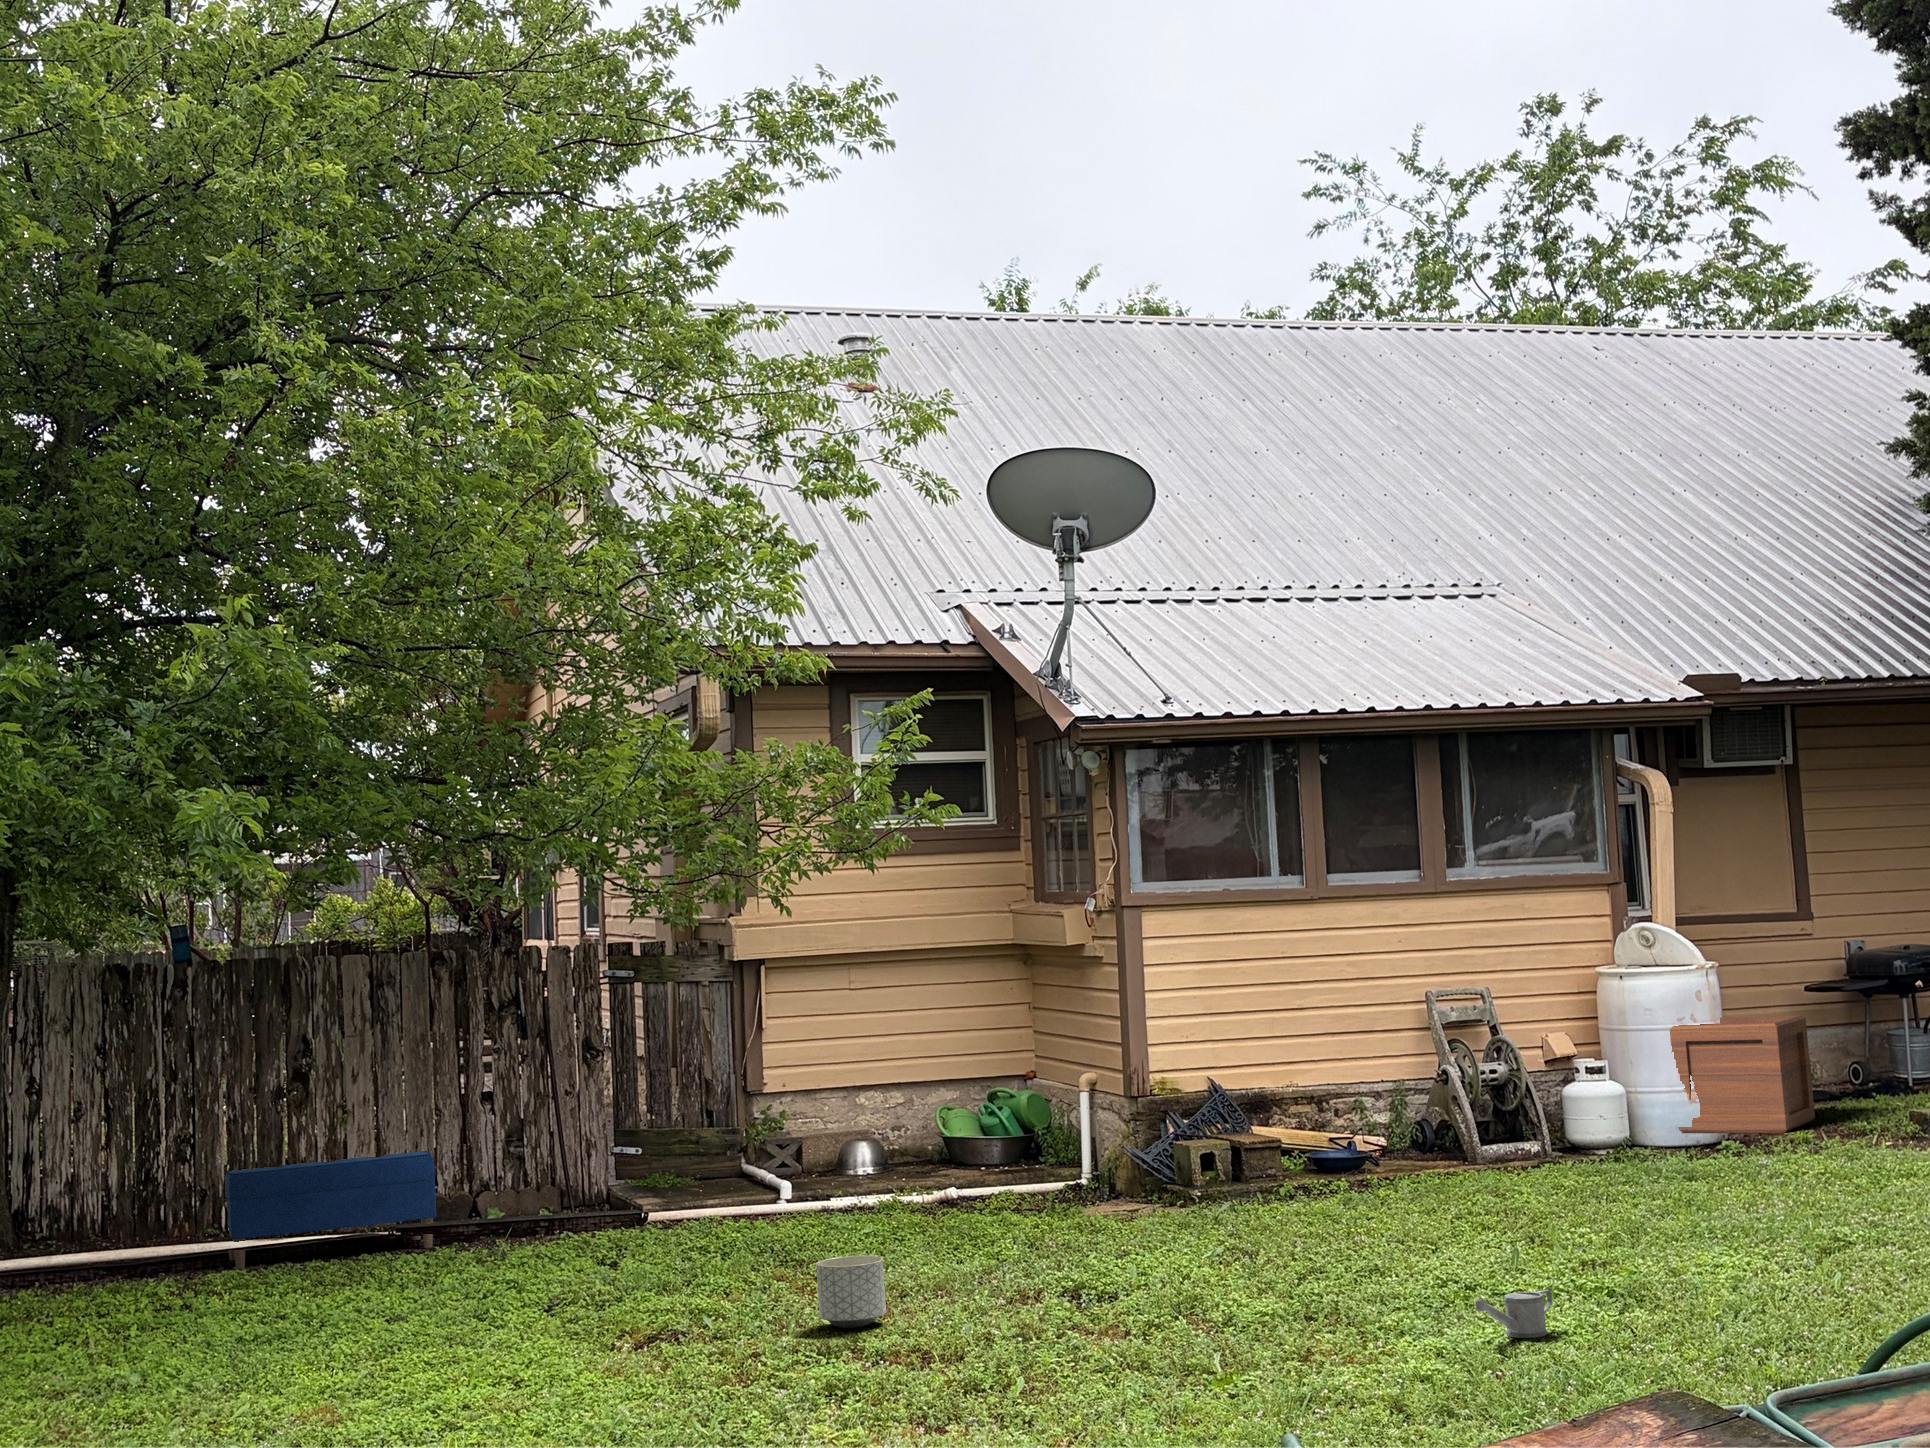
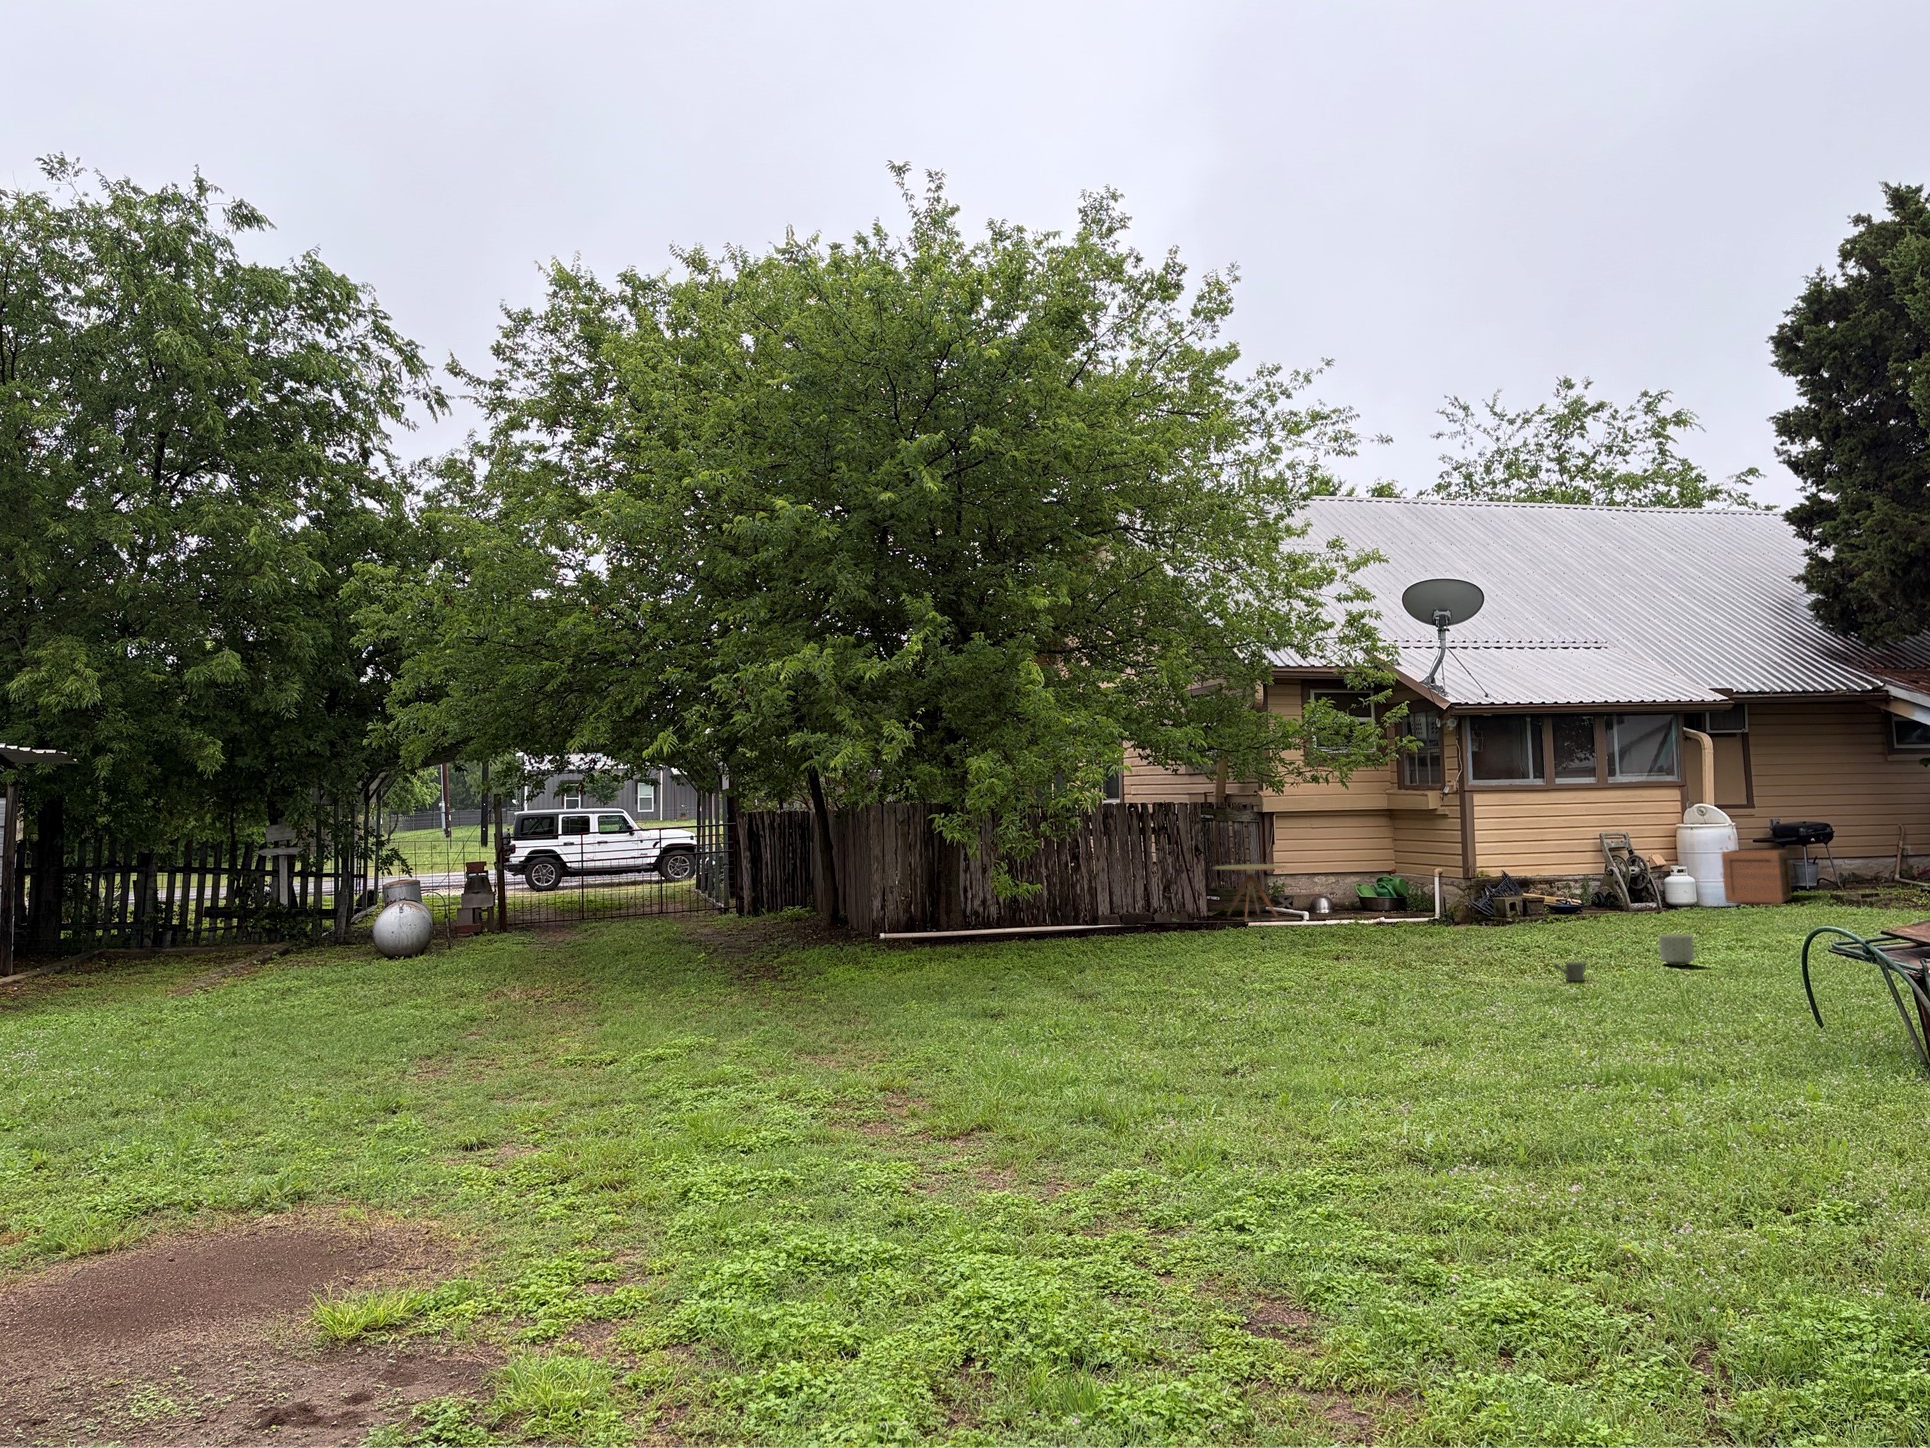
round table: none [582,1086,747,1215] -> present [1214,864,1286,918]
bench: present [225,1151,436,1269] -> none [1073,884,1168,932]
planter: present [816,1256,886,1328] -> present [1659,934,1694,966]
watering can: present [1475,1290,1552,1338] -> present [1554,962,1586,981]

